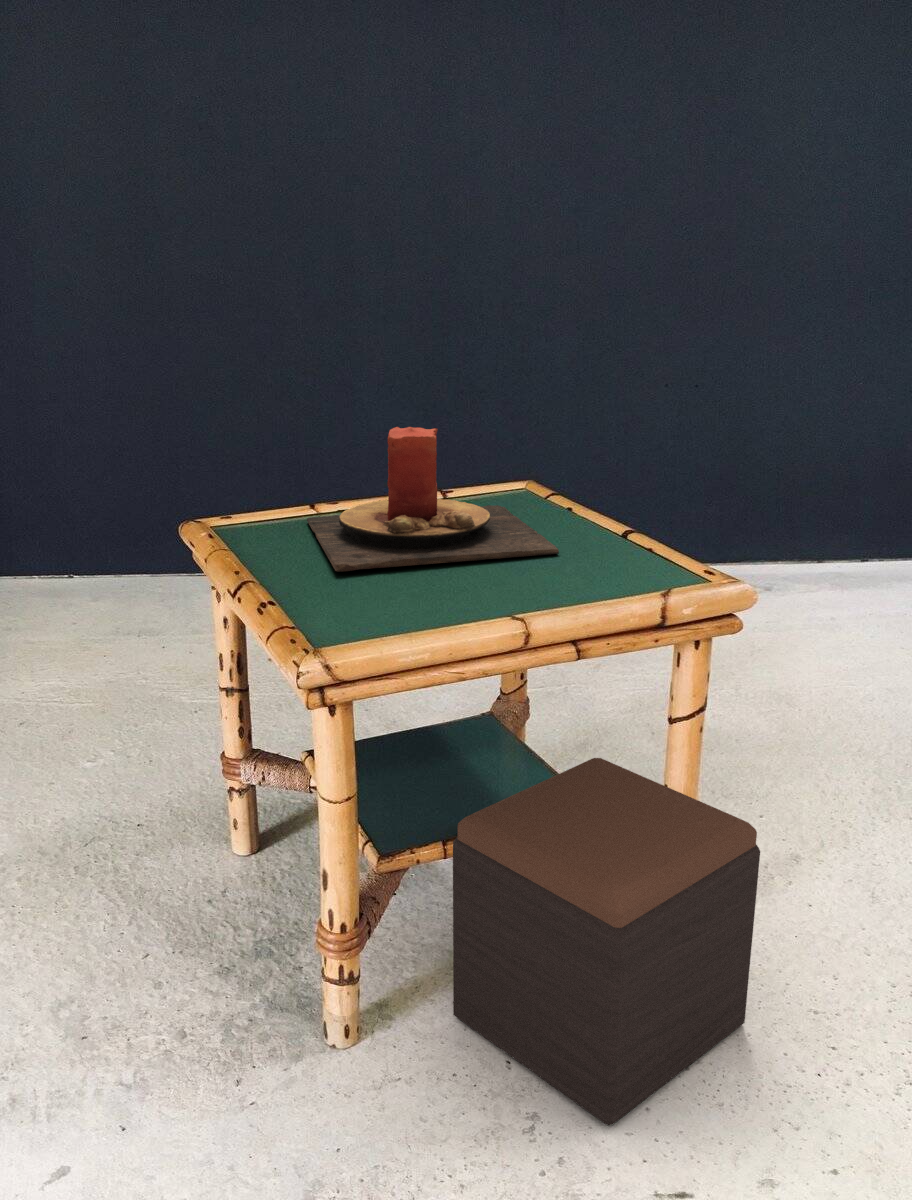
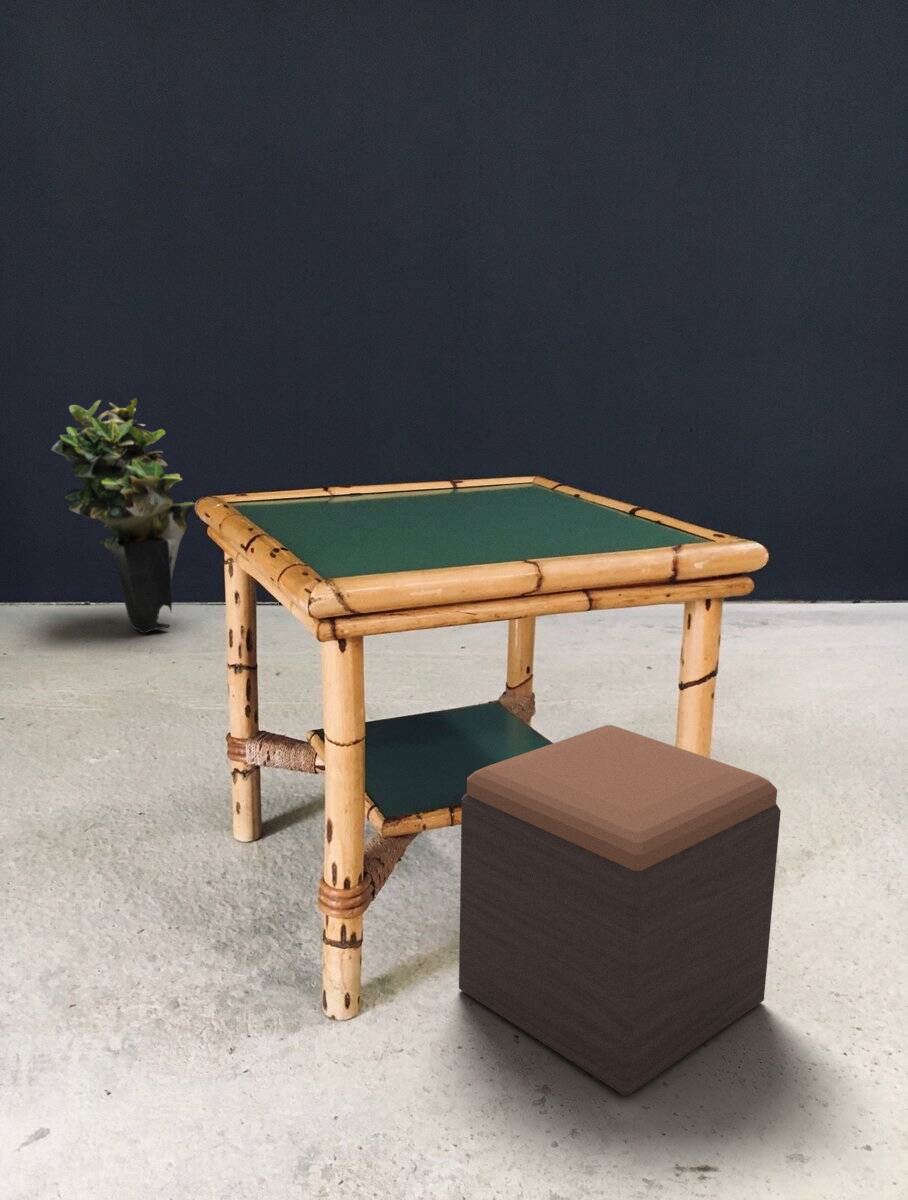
potted plant: none [26,361,178,609] -> present [52,399,195,633]
candle: present [307,427,559,572] -> none [319,401,570,531]

